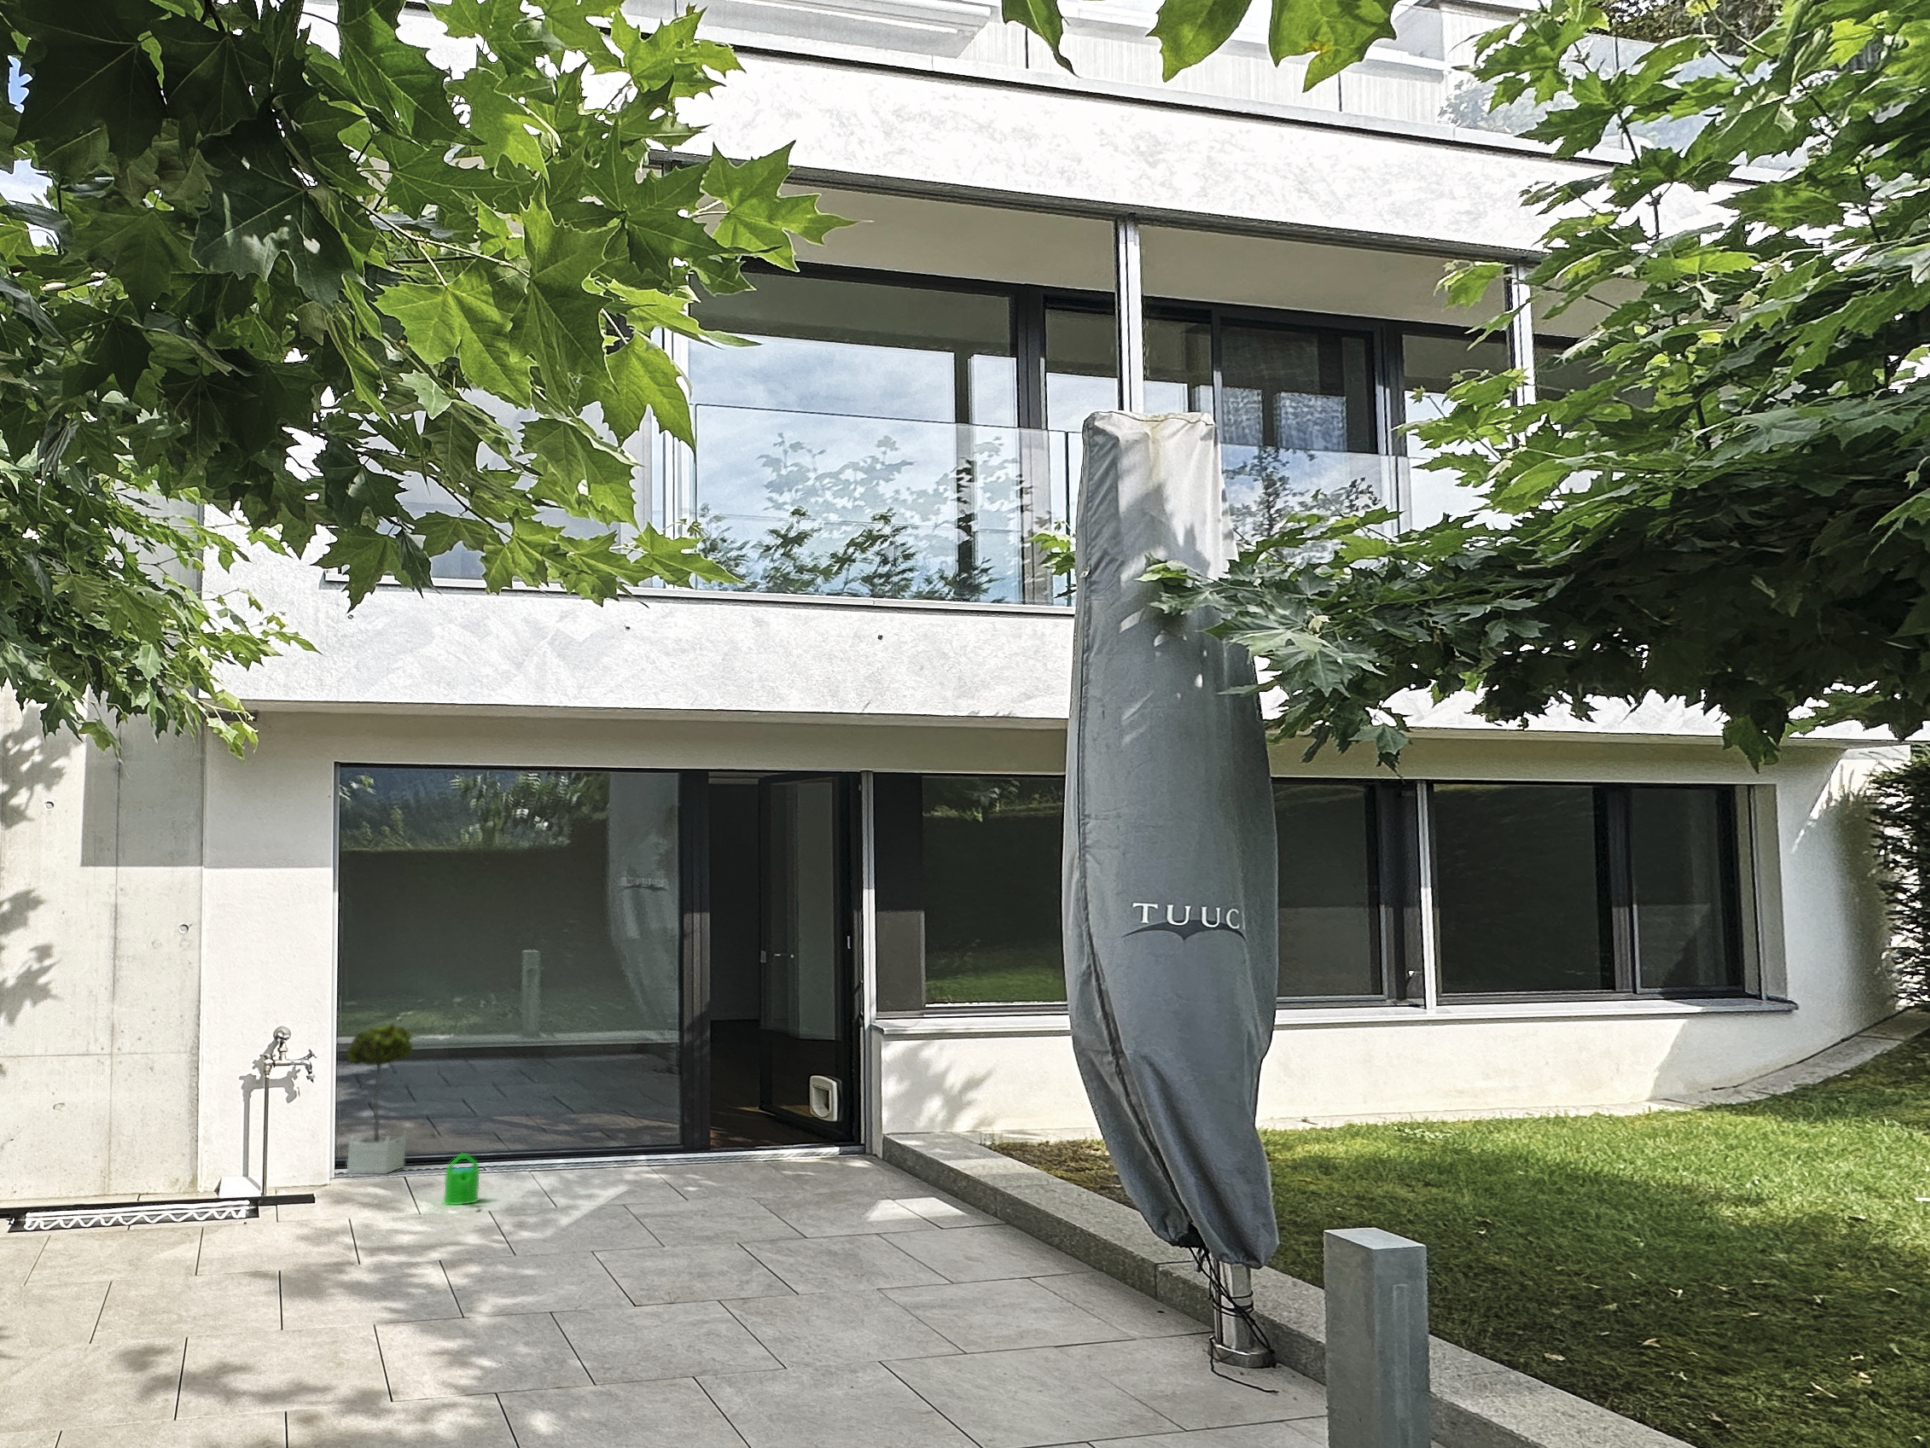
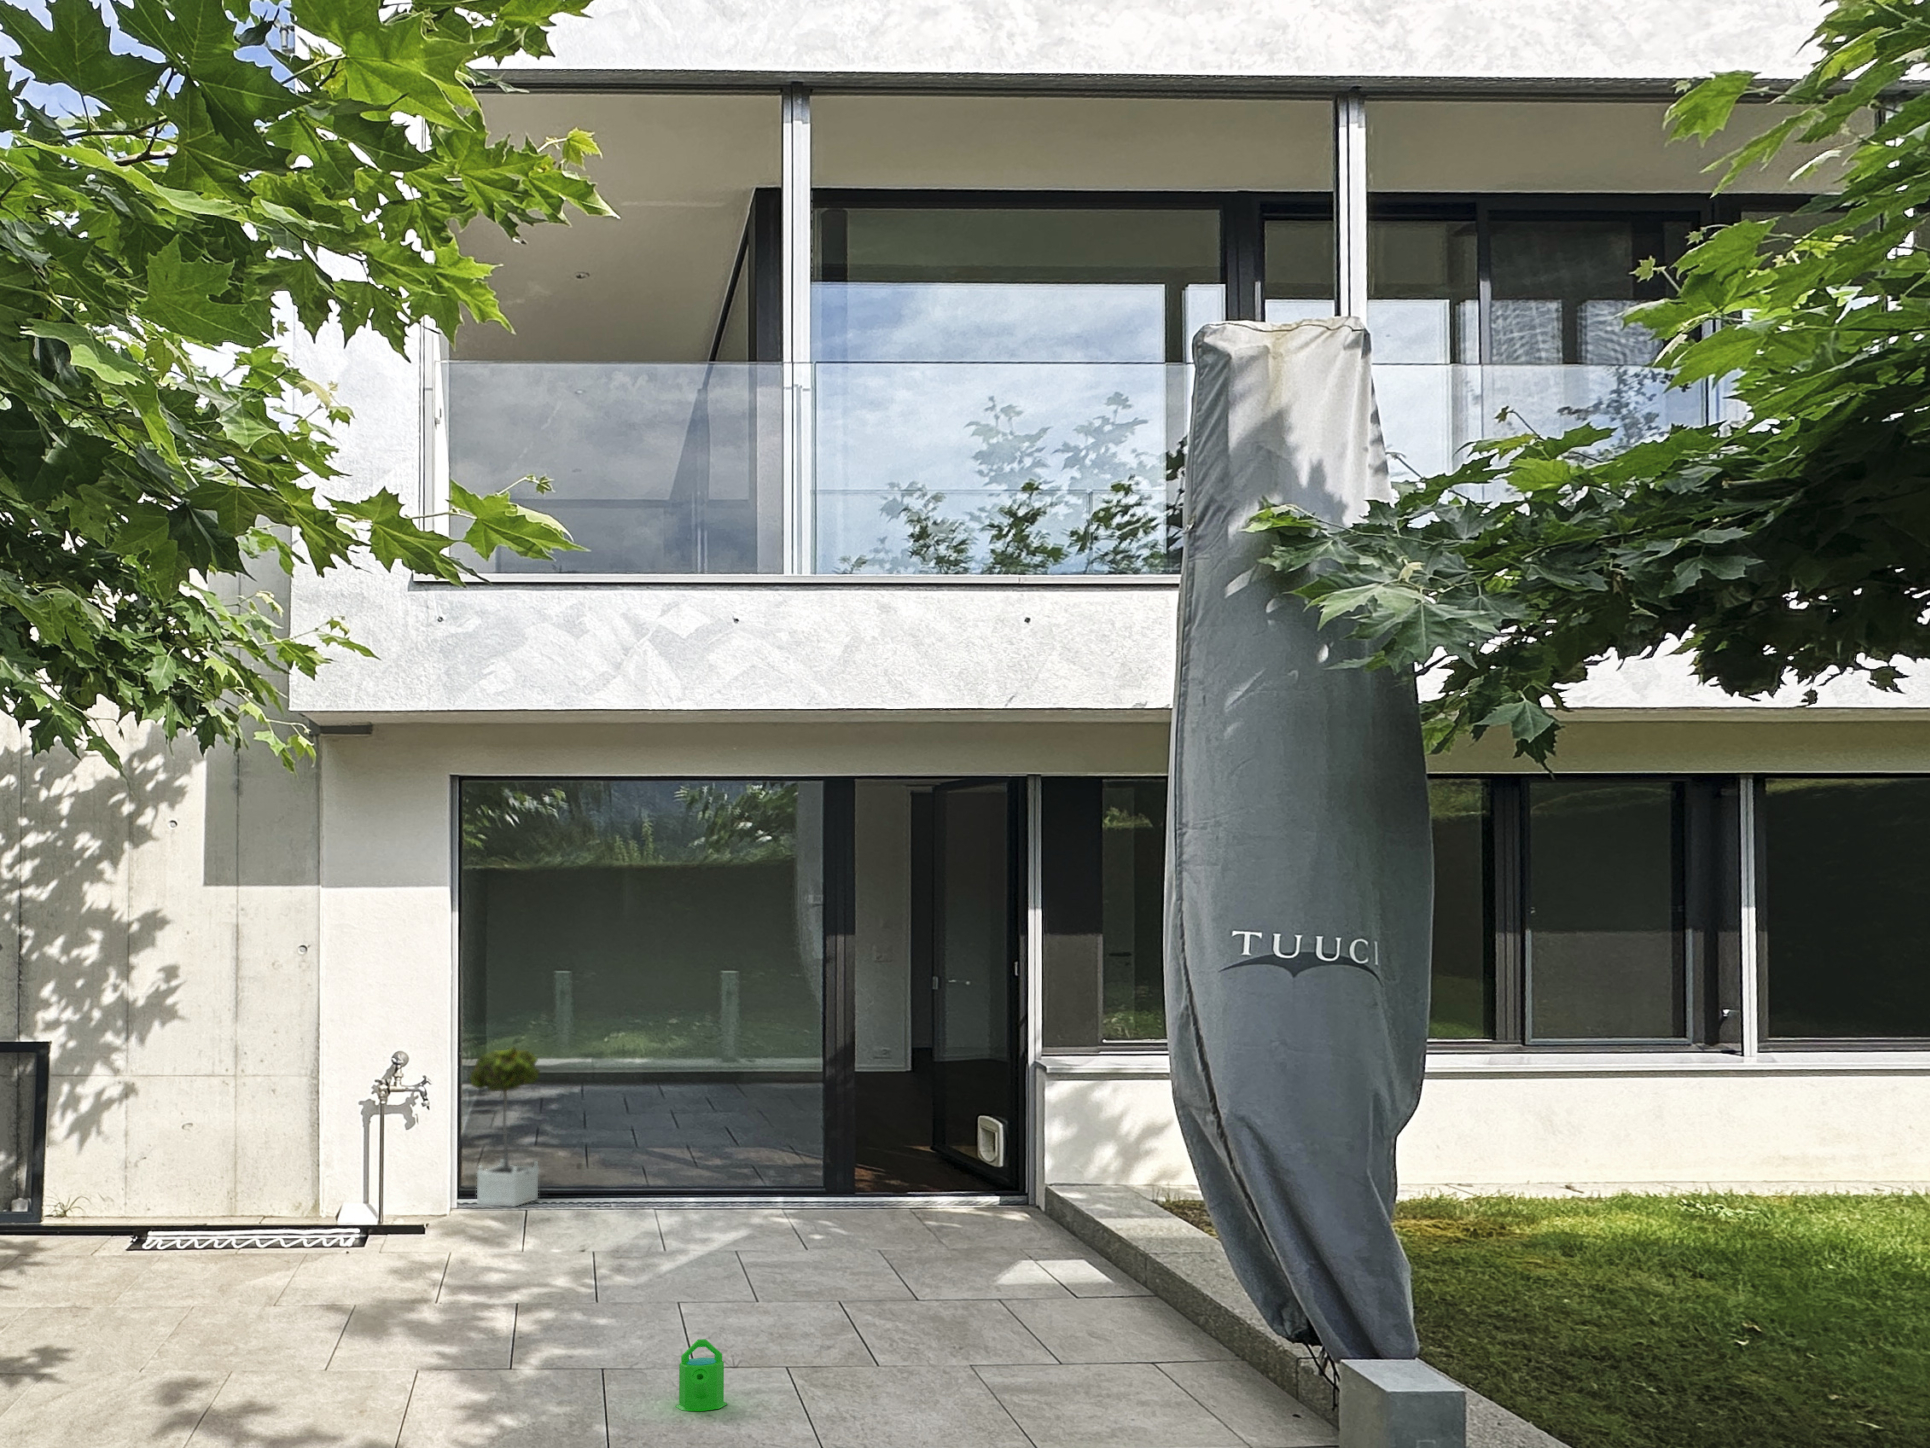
watering can: present [444,1153,479,1205] -> present [676,1339,727,1411]

